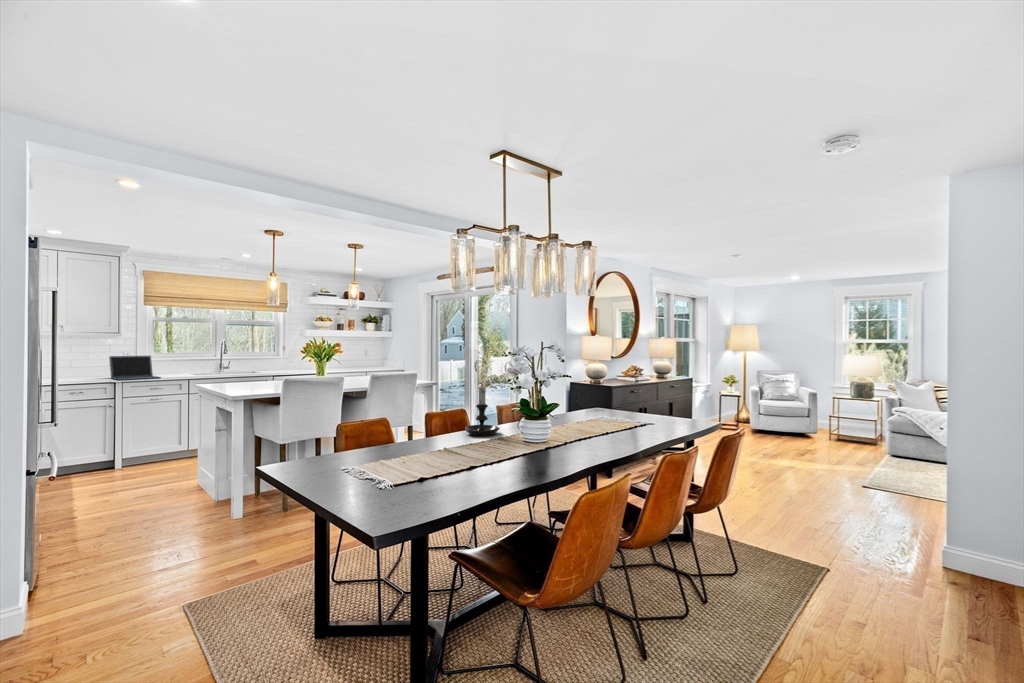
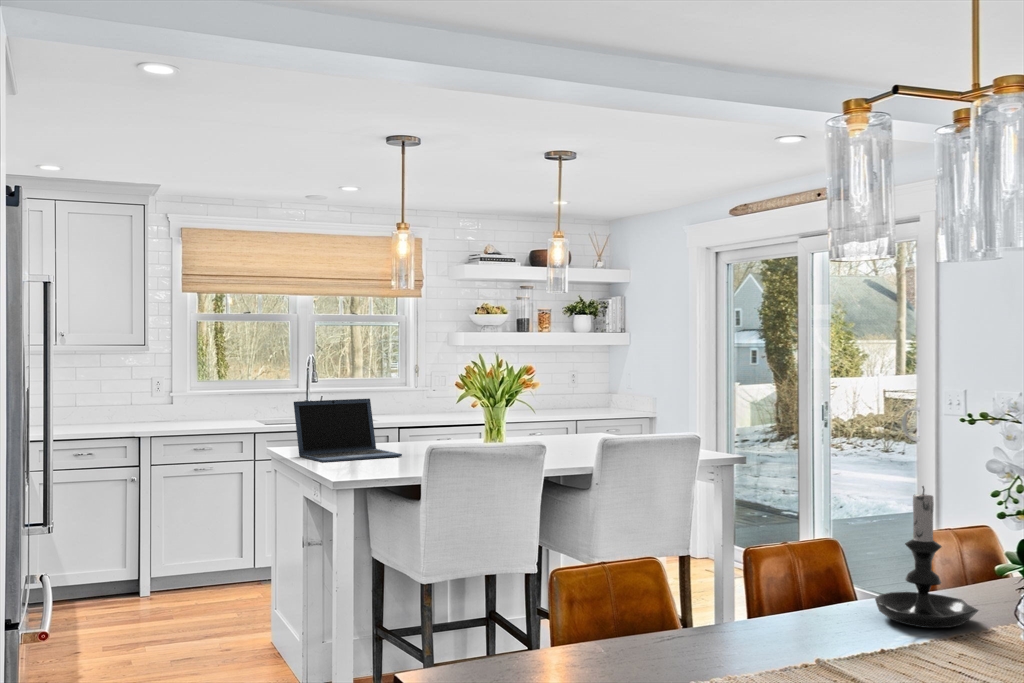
laptop: present [109,356,161,380] -> present [294,399,402,462]

